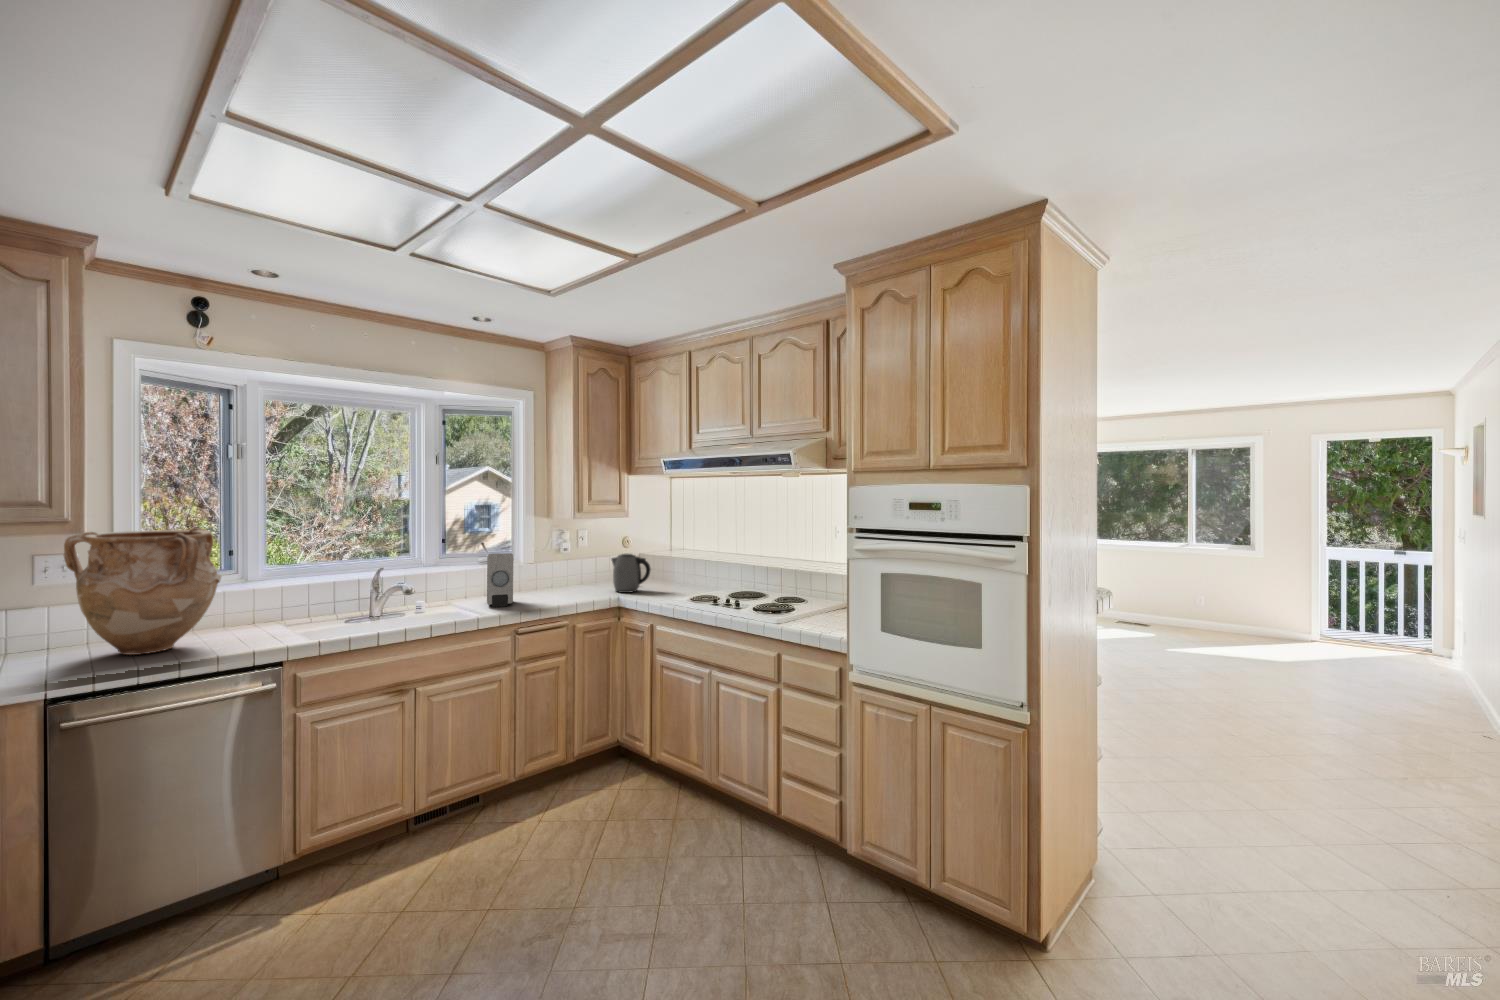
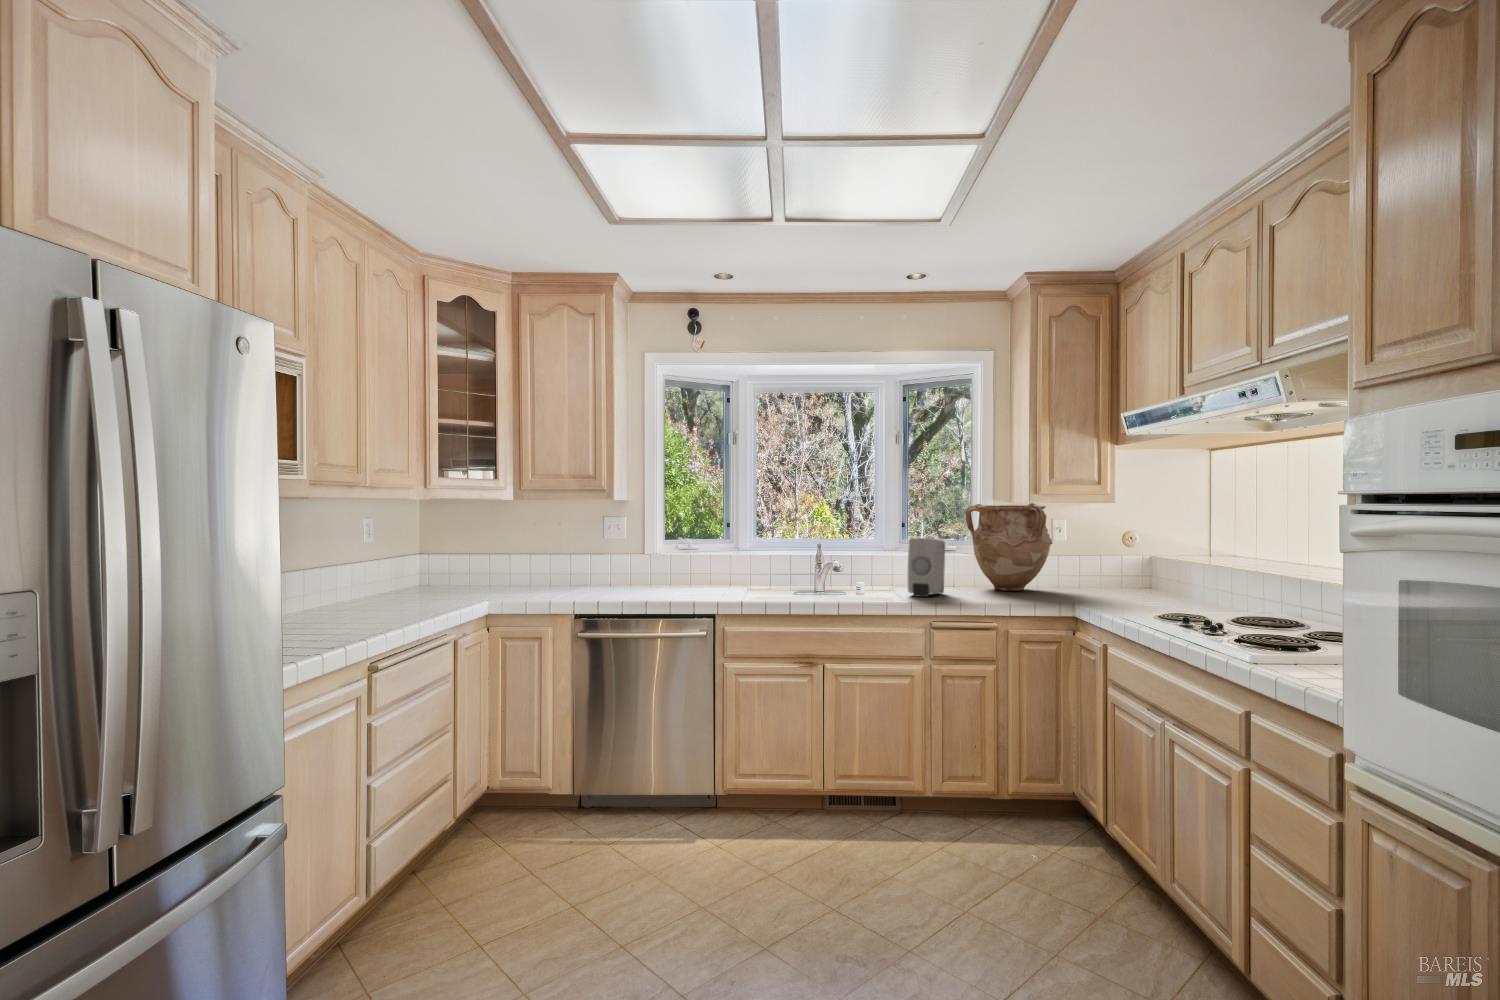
vase: present [64,528,221,655] -> present [966,503,1052,591]
kettle: present [611,554,651,593] -> none [1075,549,1132,601]

